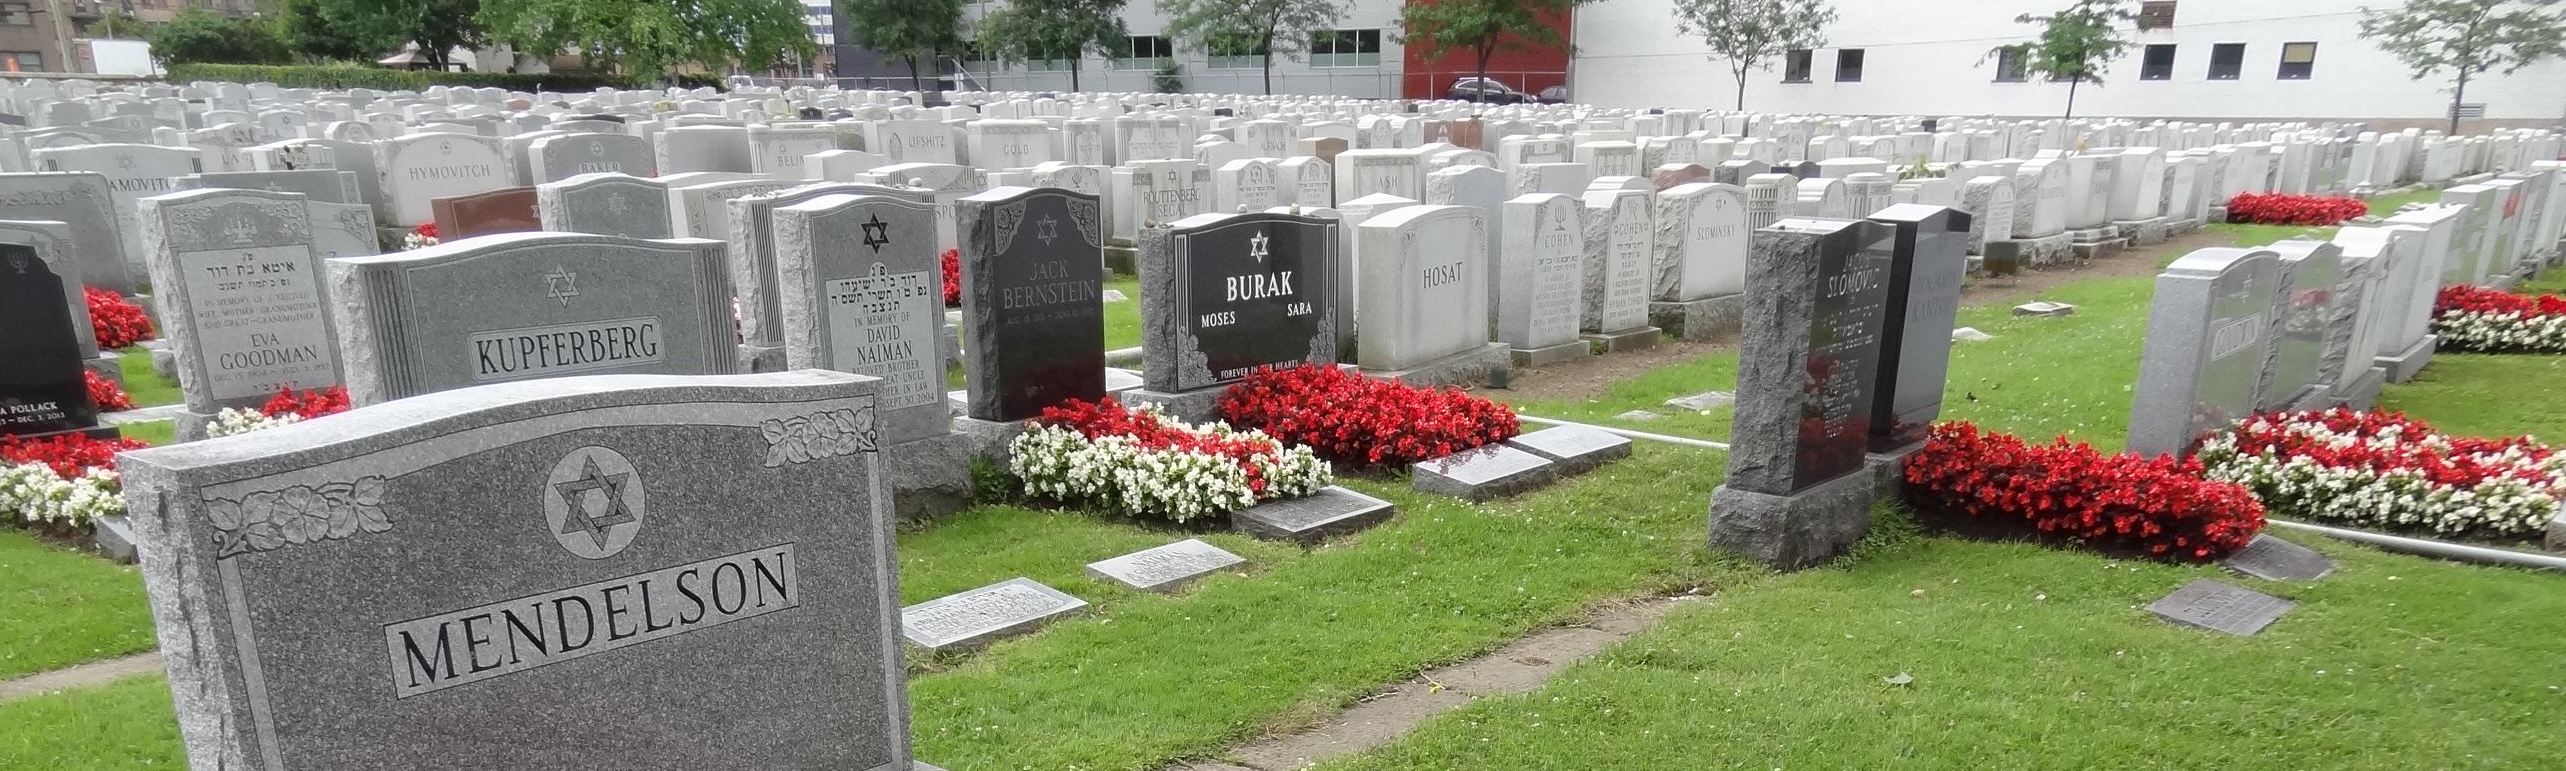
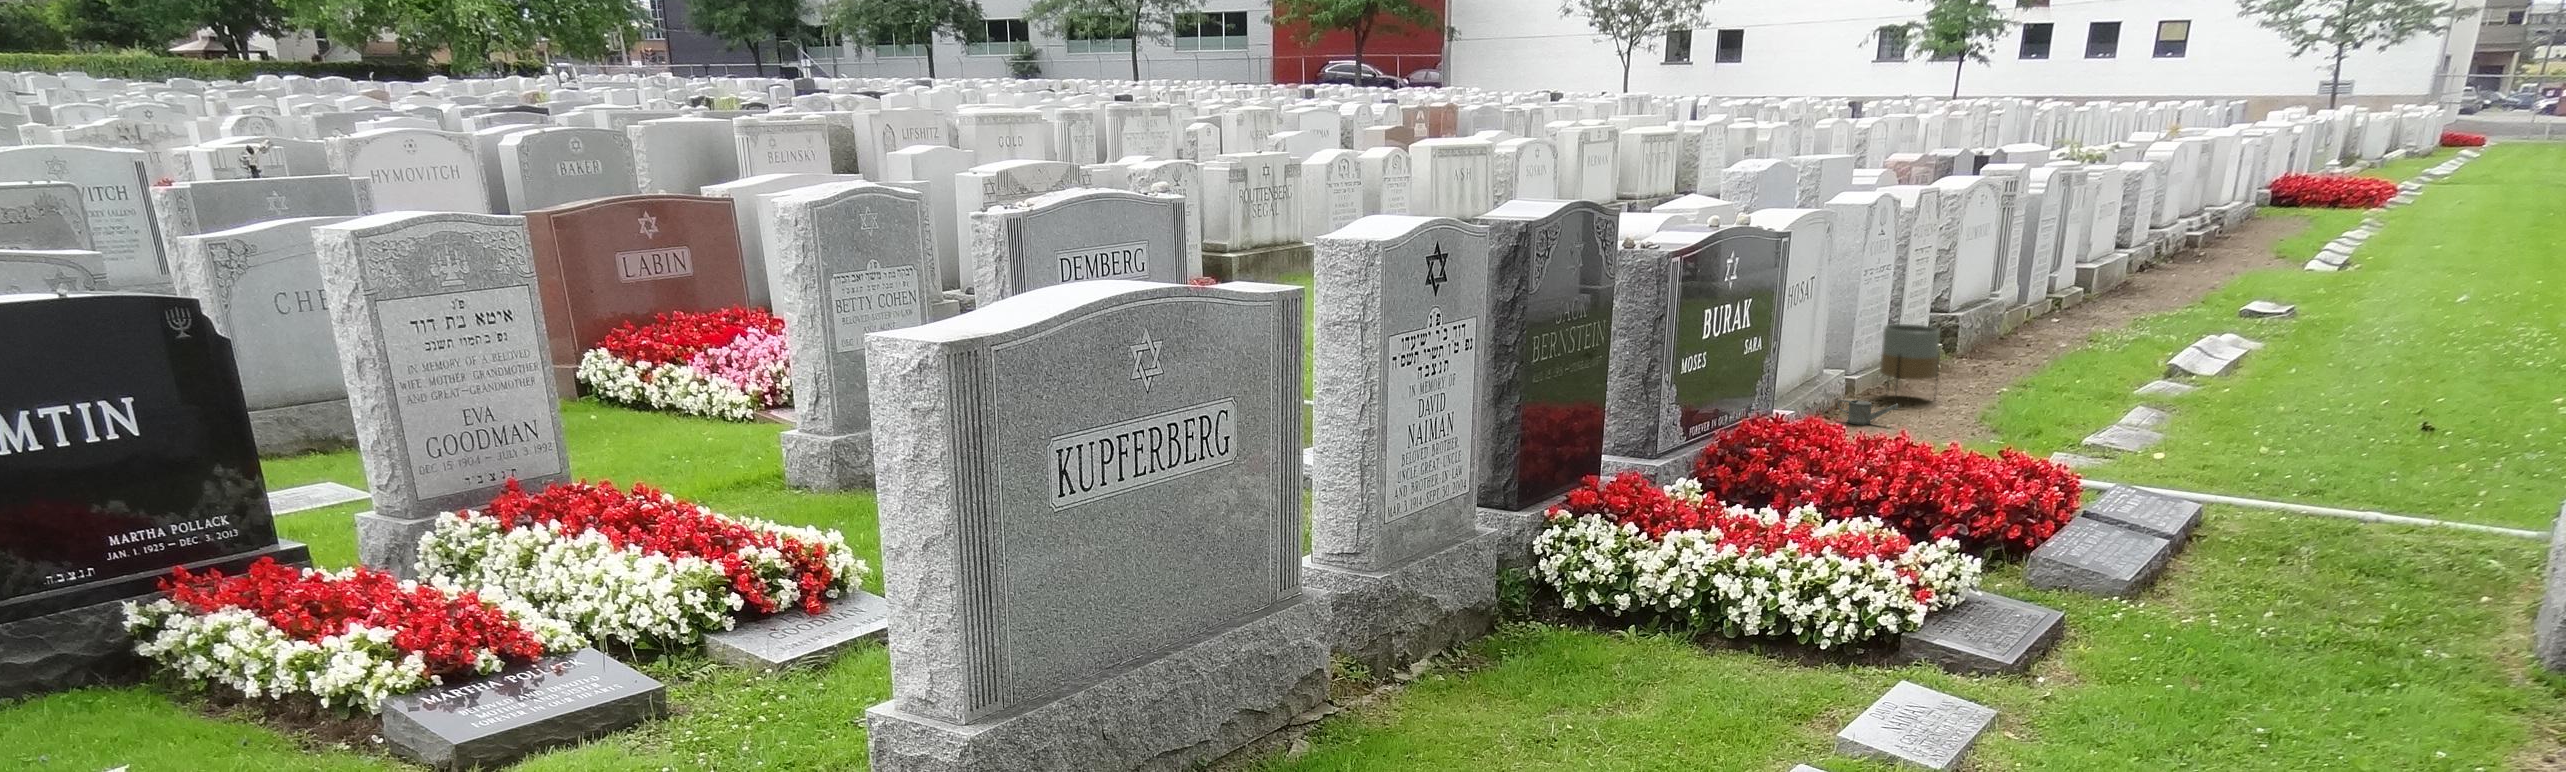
planter: present [1981,241,2020,279] -> present [1880,324,1940,381]

